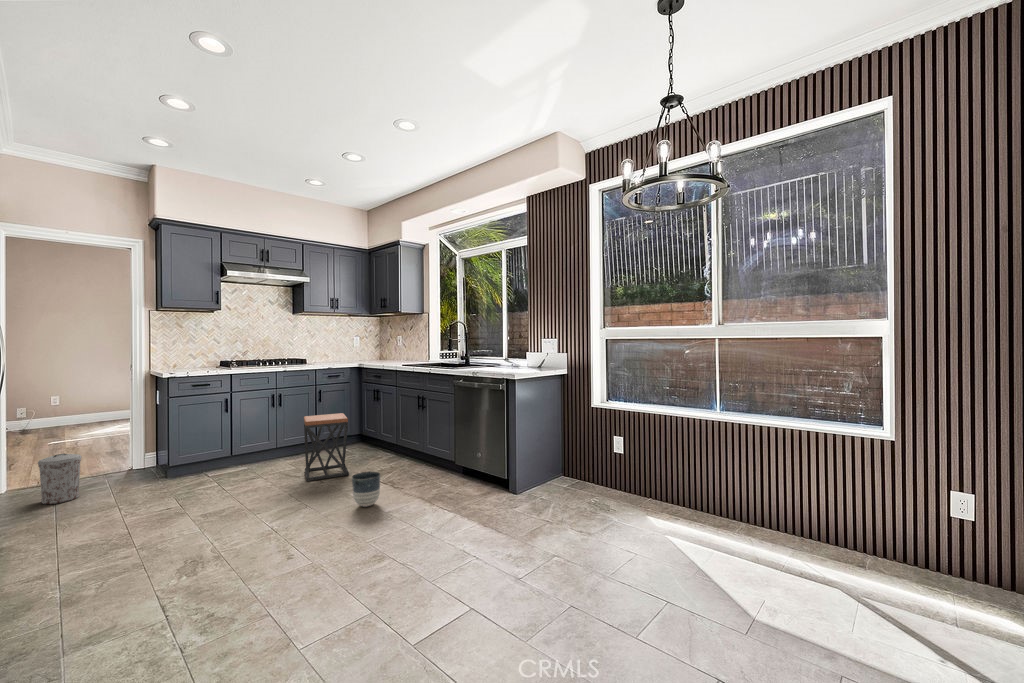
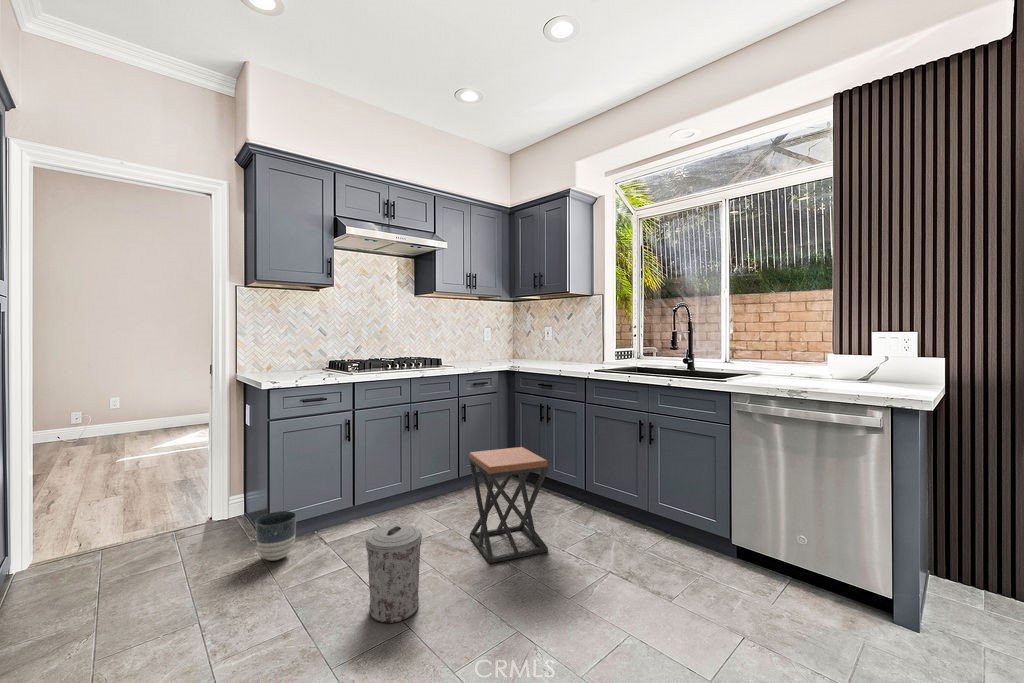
trash can: present [38,453,81,504] -> present [366,525,422,623]
planter: present [352,471,380,507] -> present [255,511,296,560]

